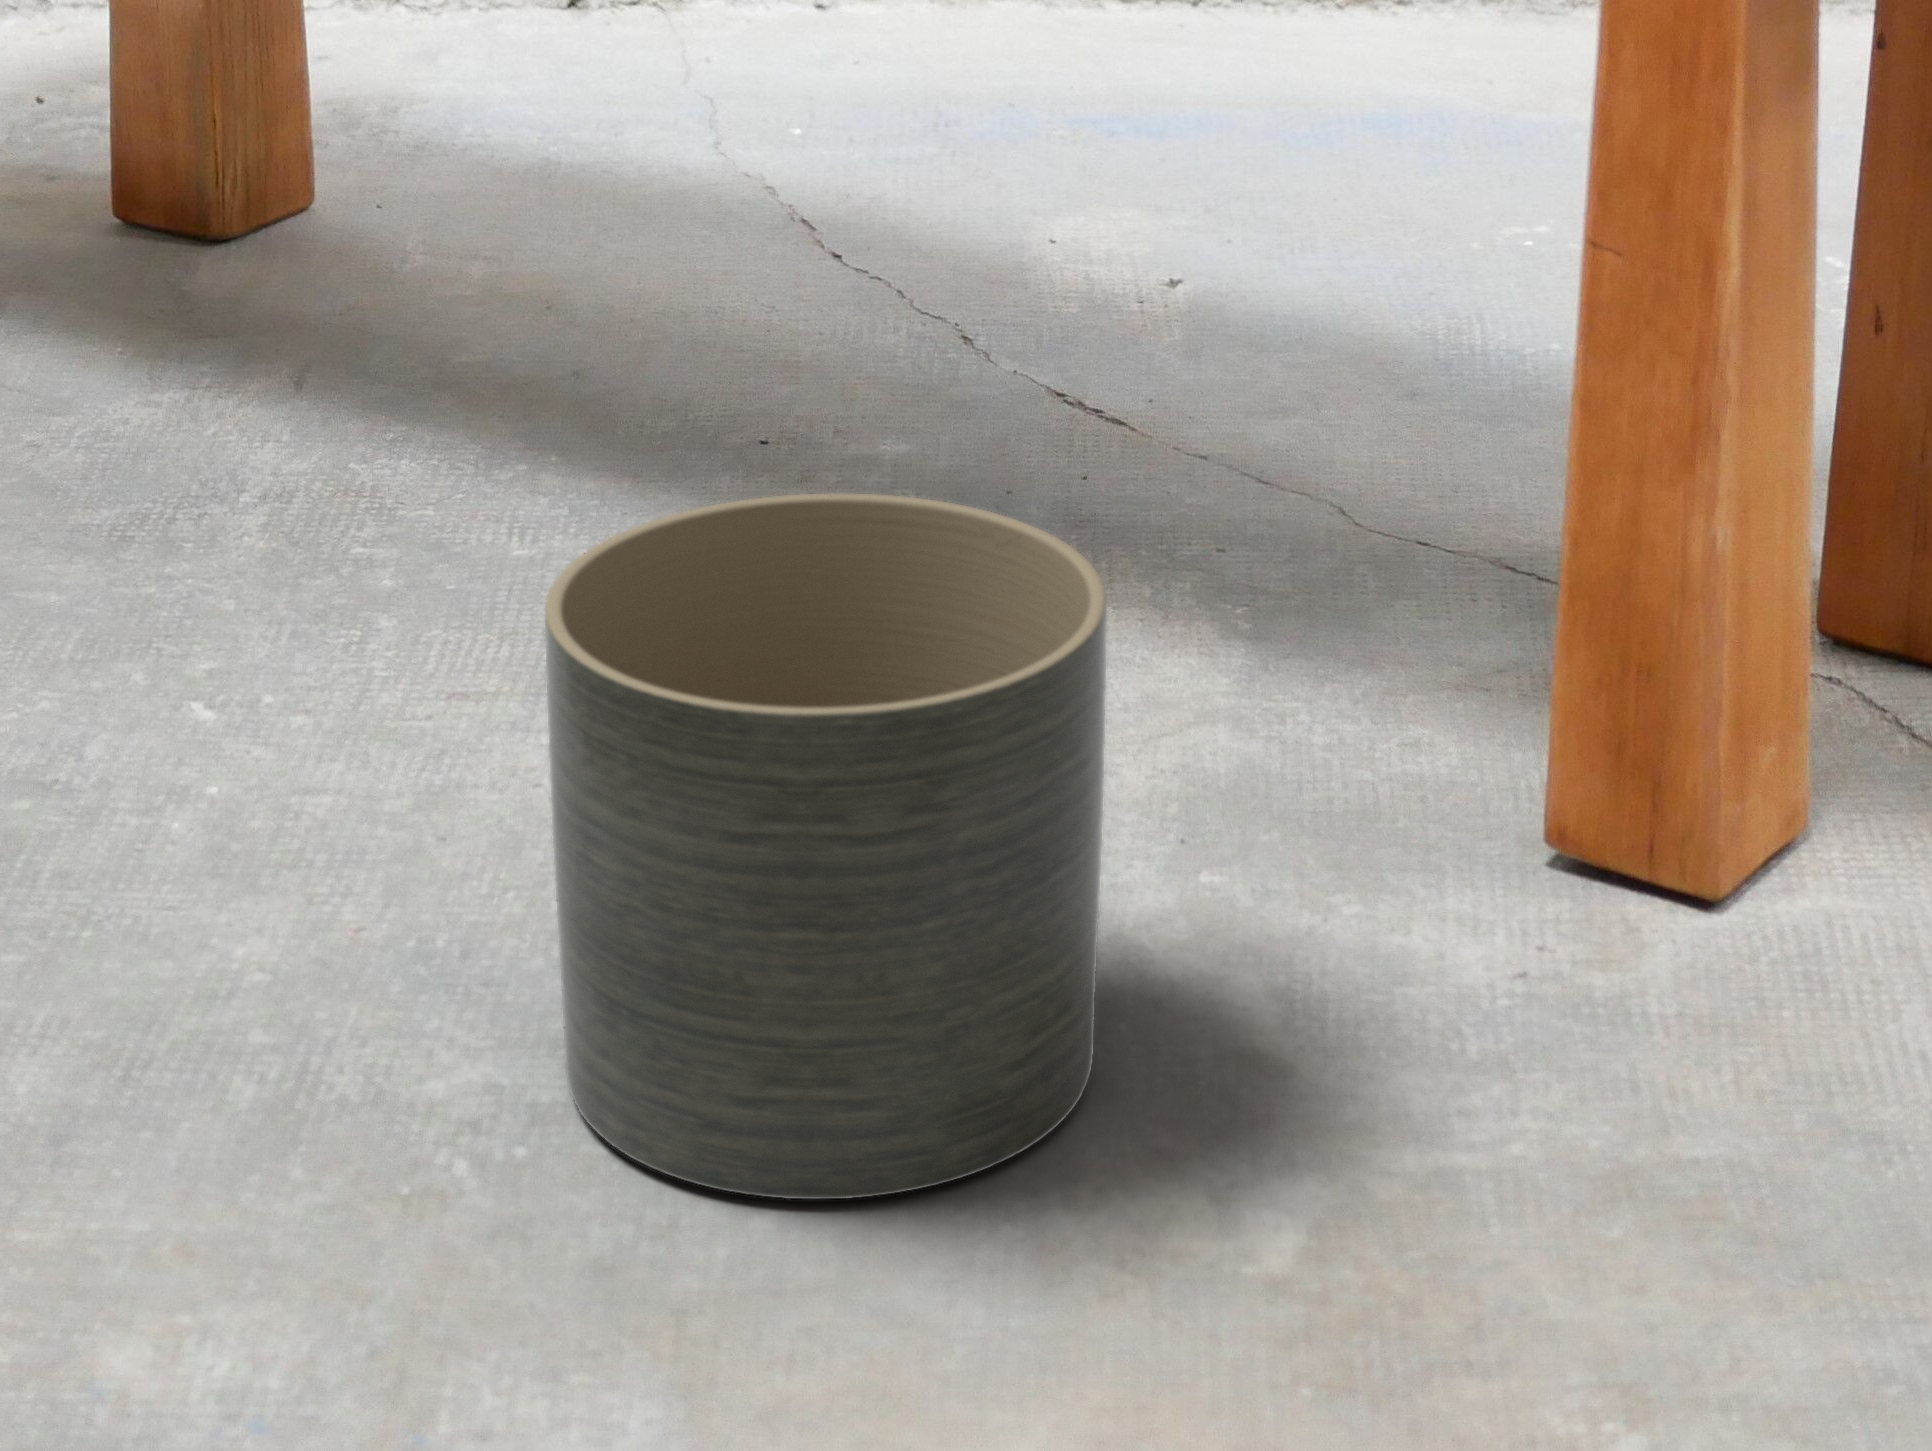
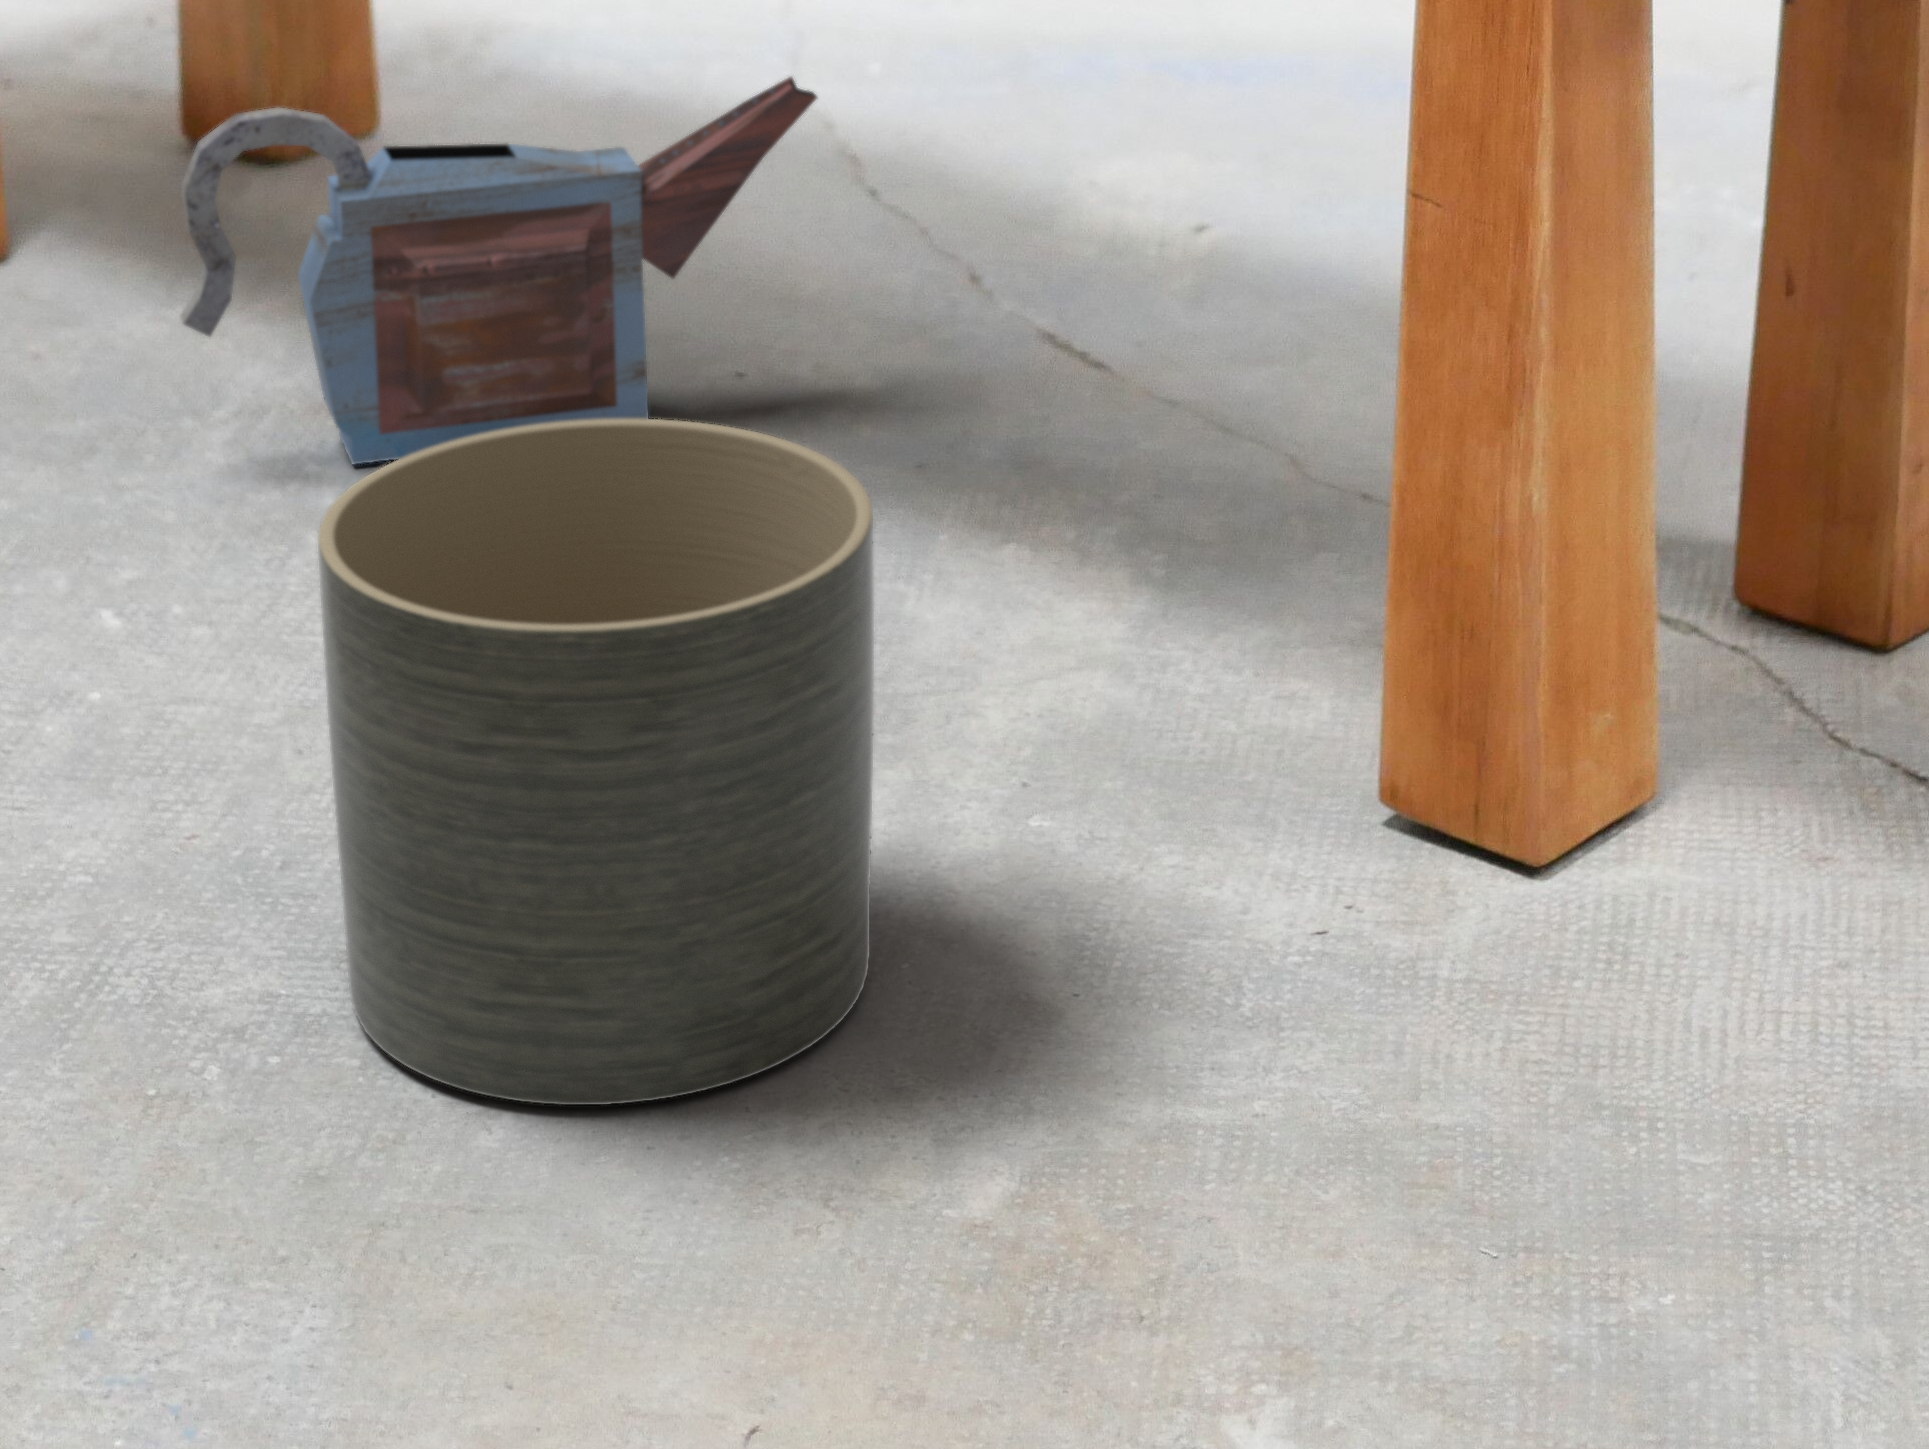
watering can: none [224,141,858,549] -> present [180,77,817,464]

